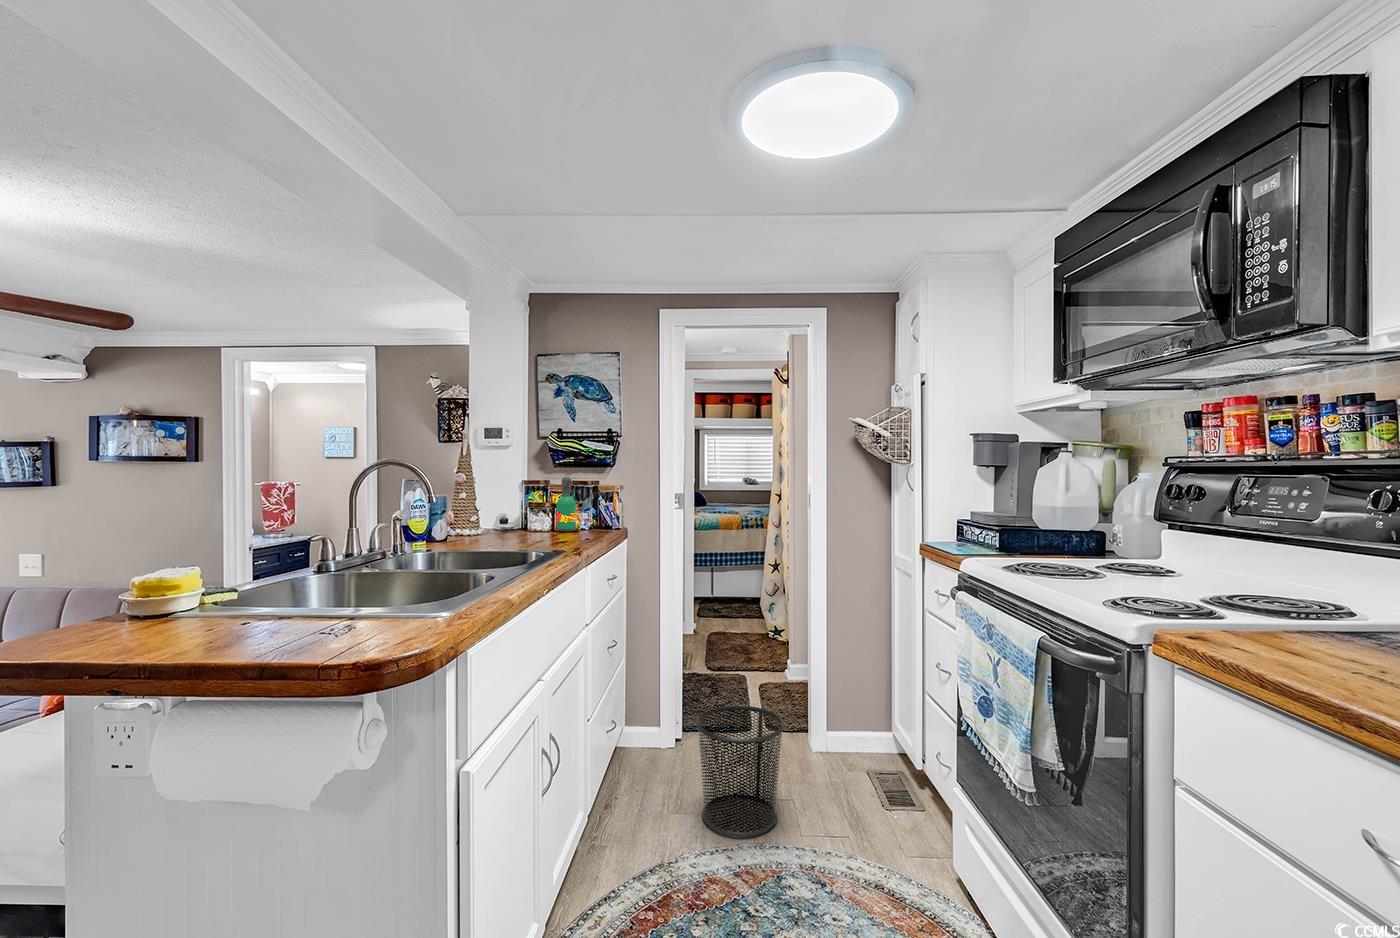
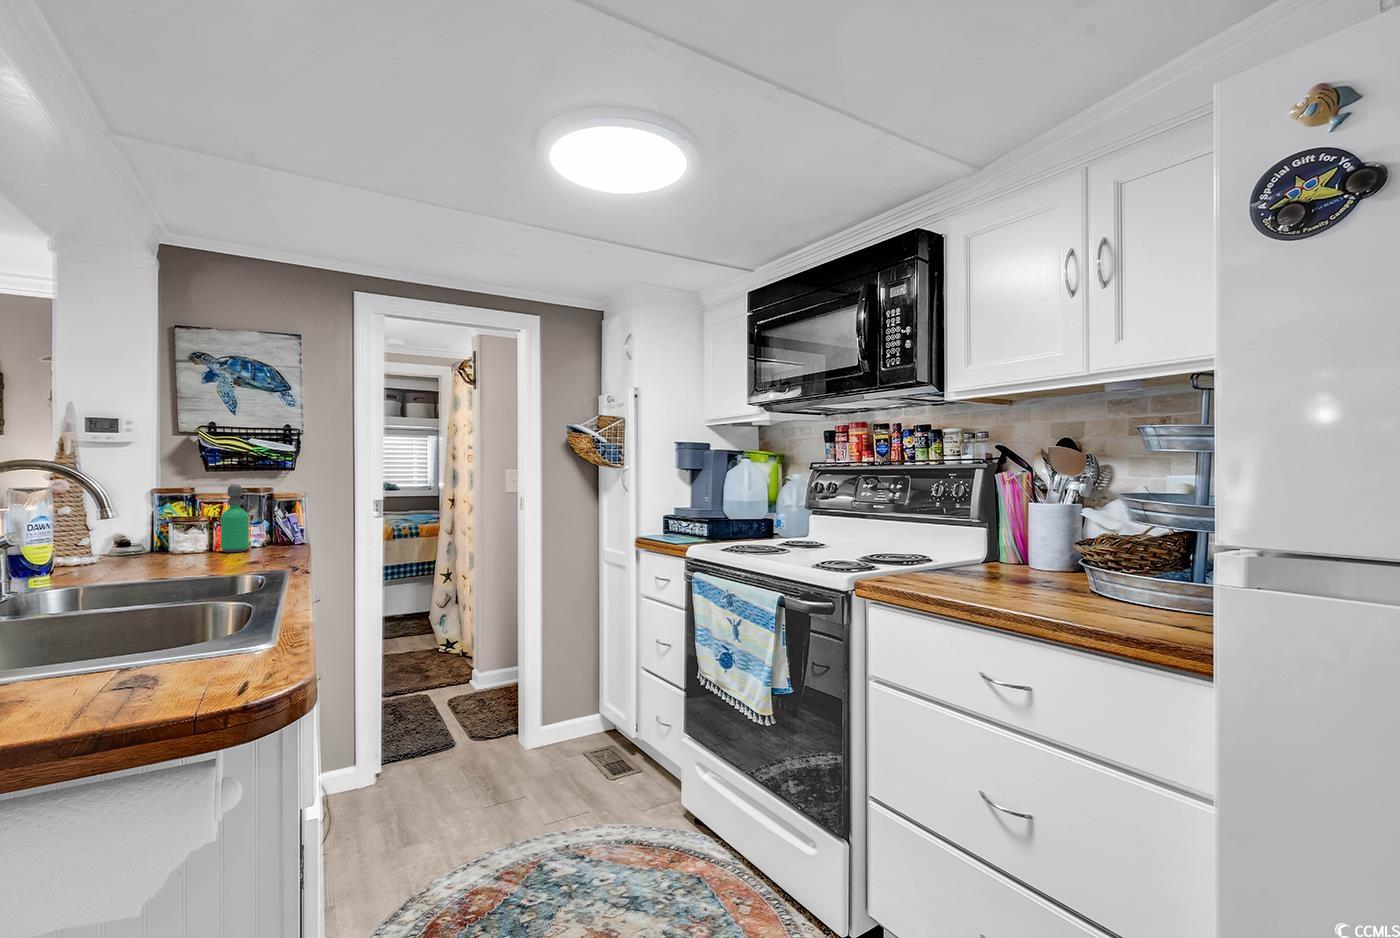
waste bin: present [696,705,784,837] -> none [430,716,525,848]

